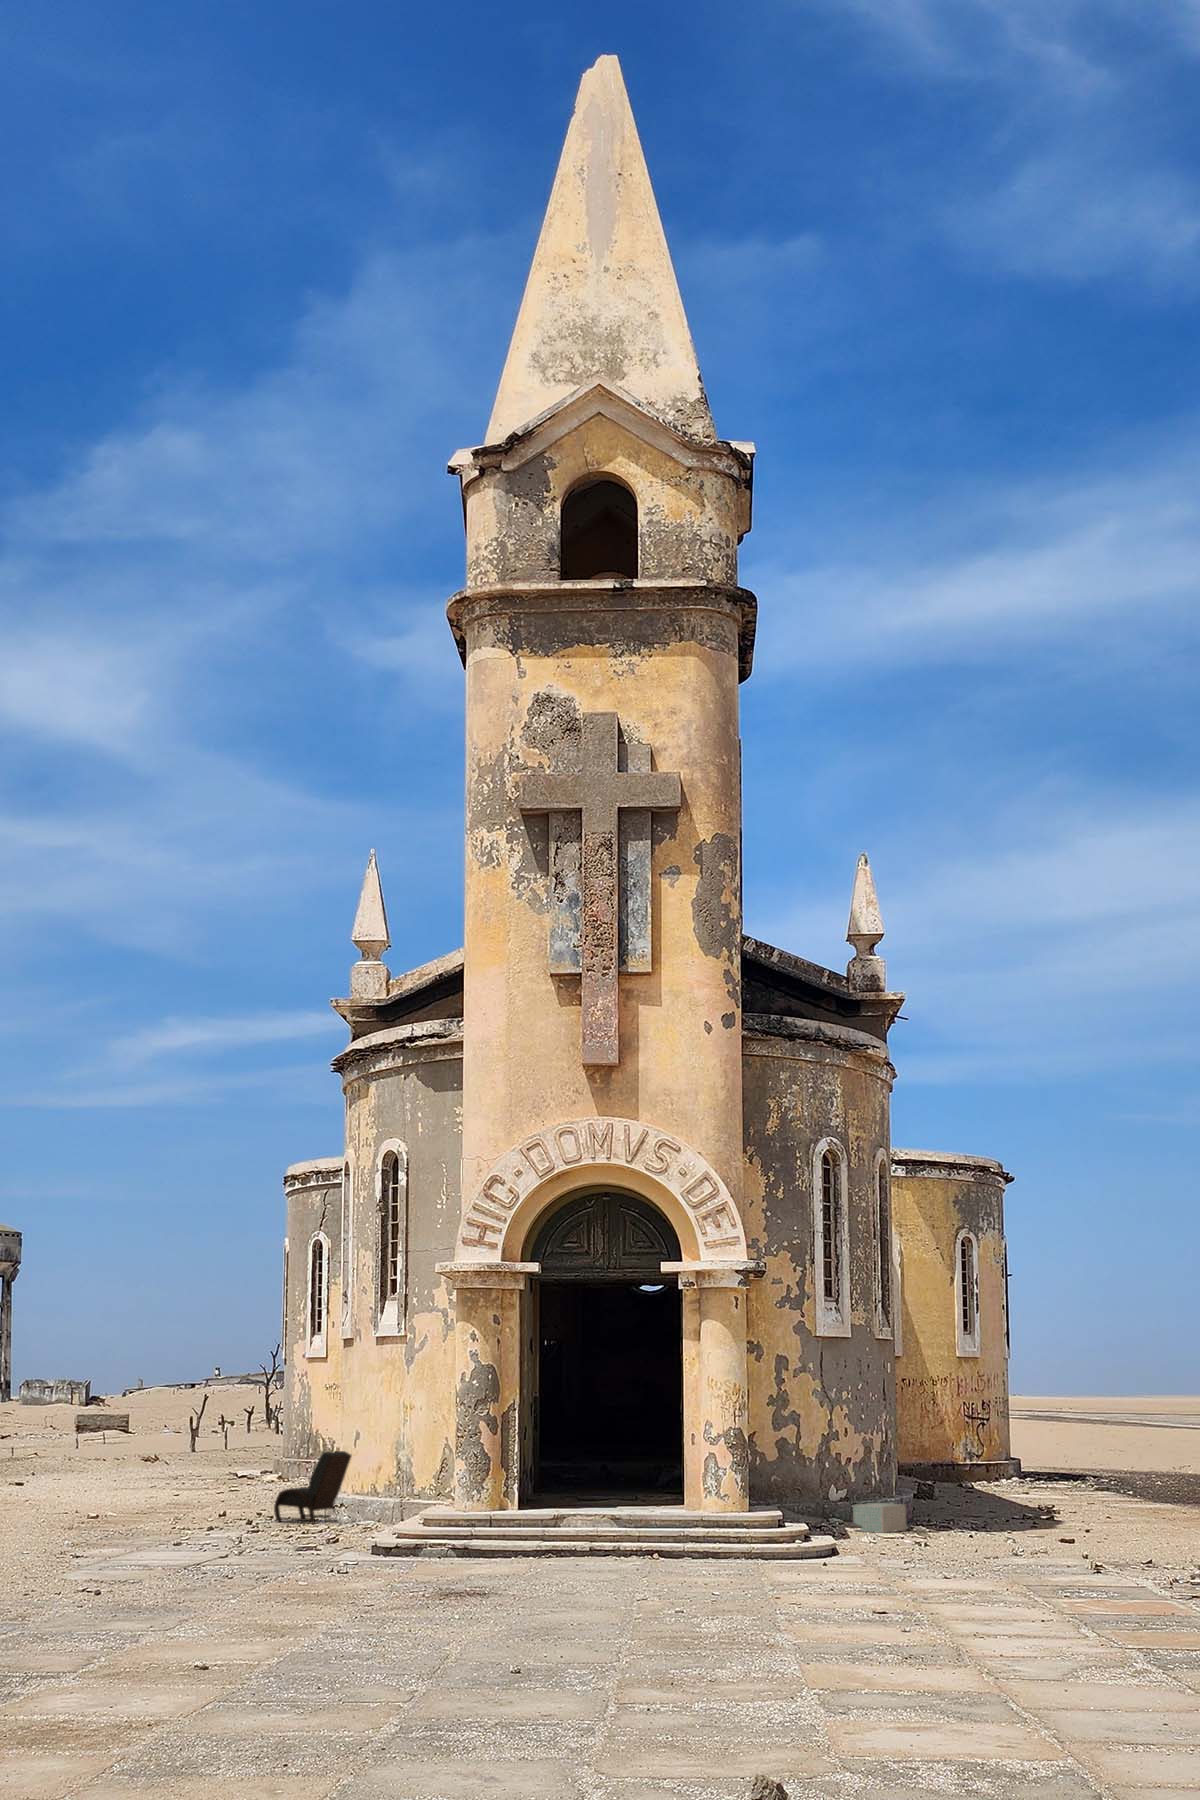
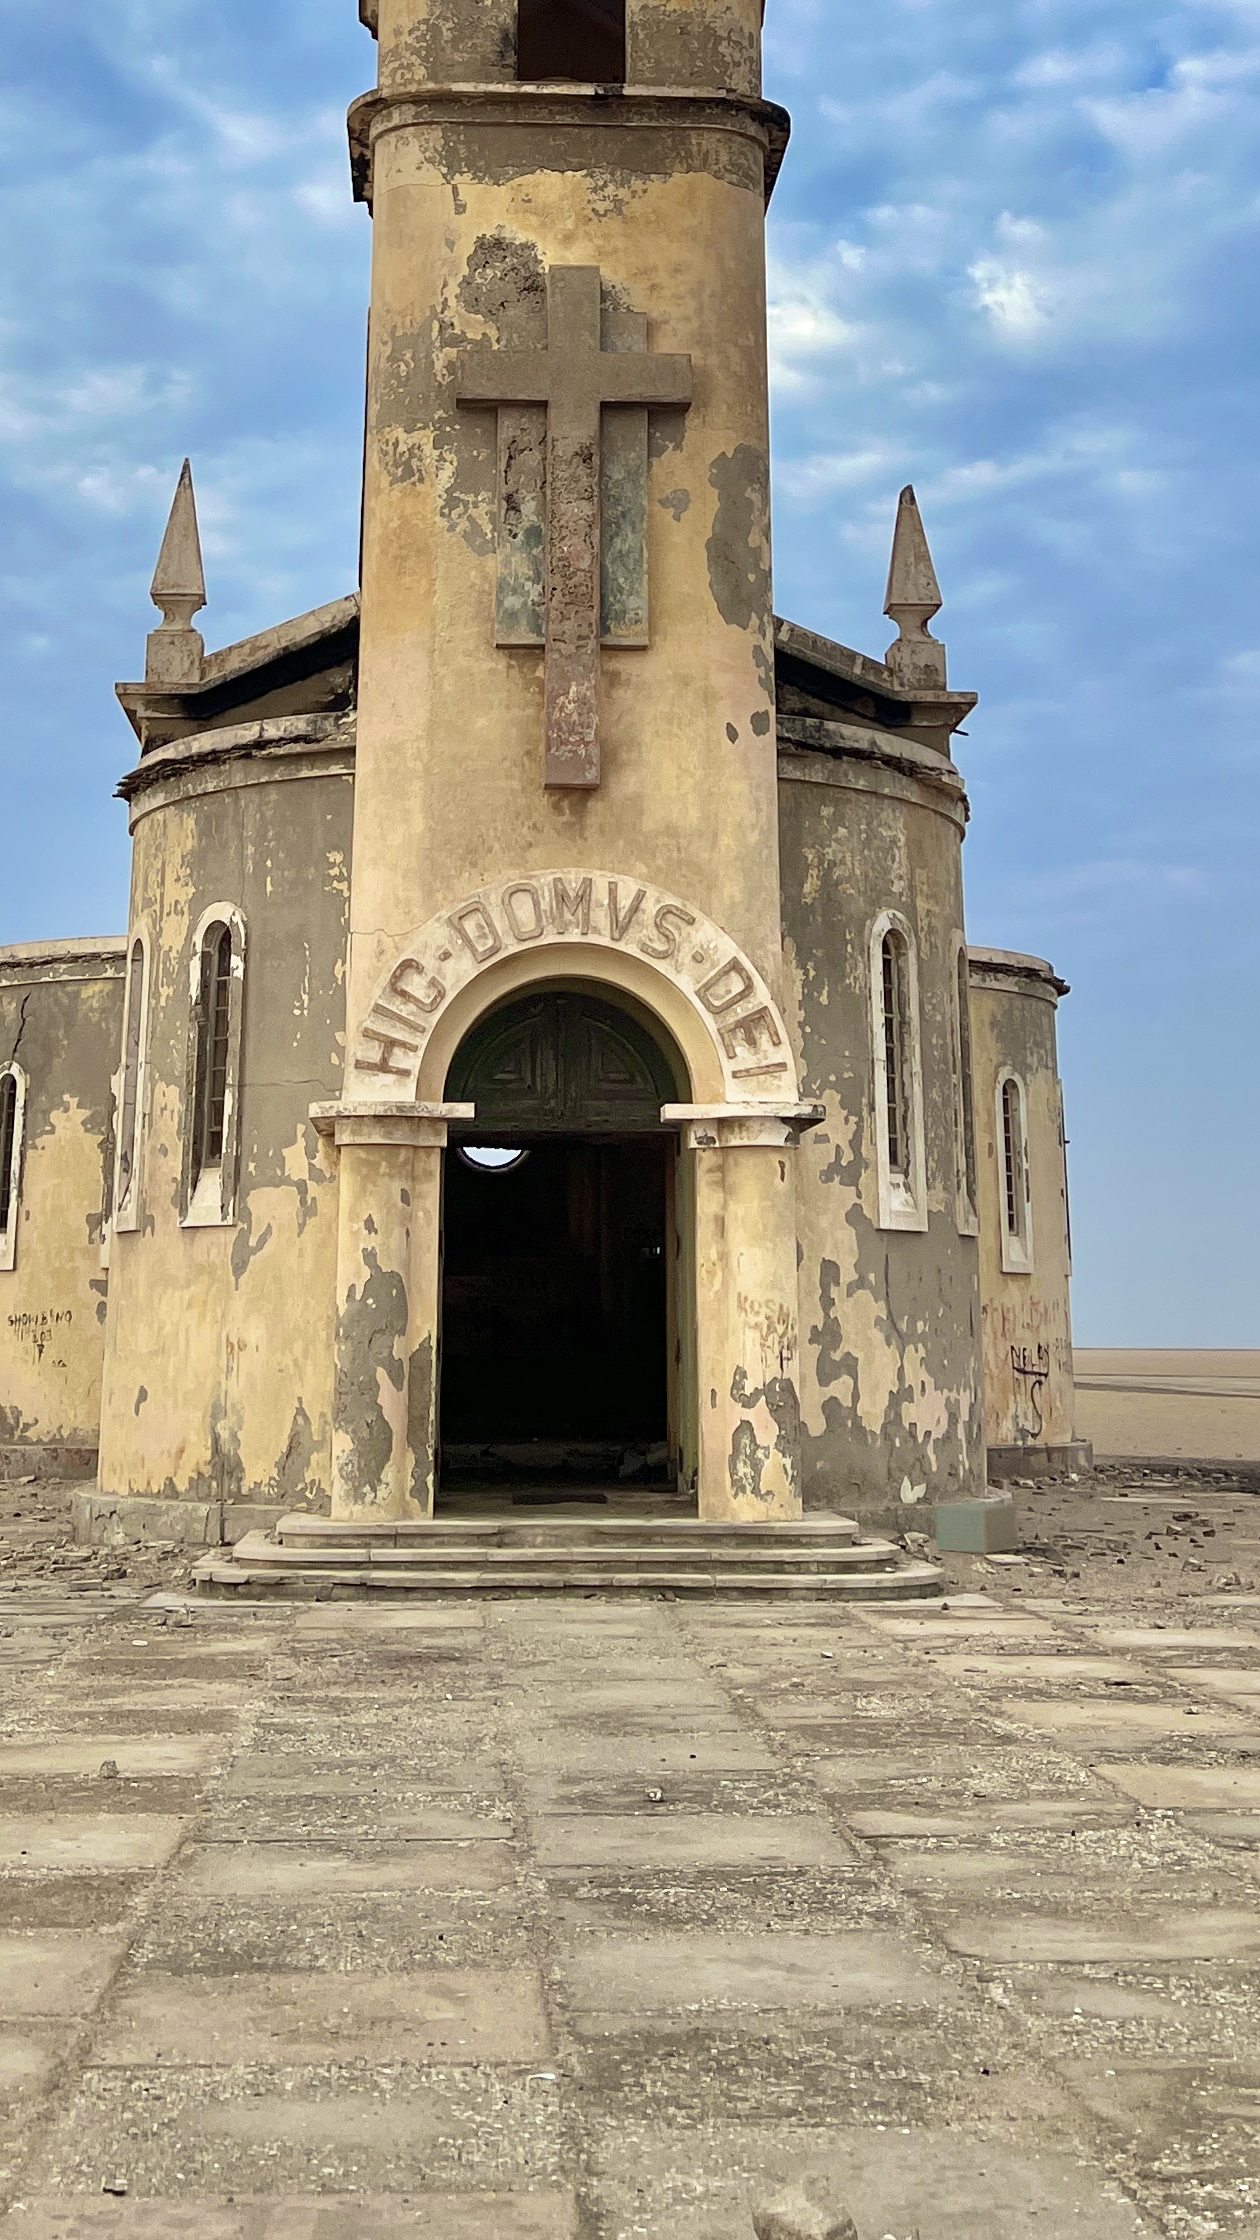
lounge chair: present [274,1451,351,1524] -> none [10,1415,140,1539]

